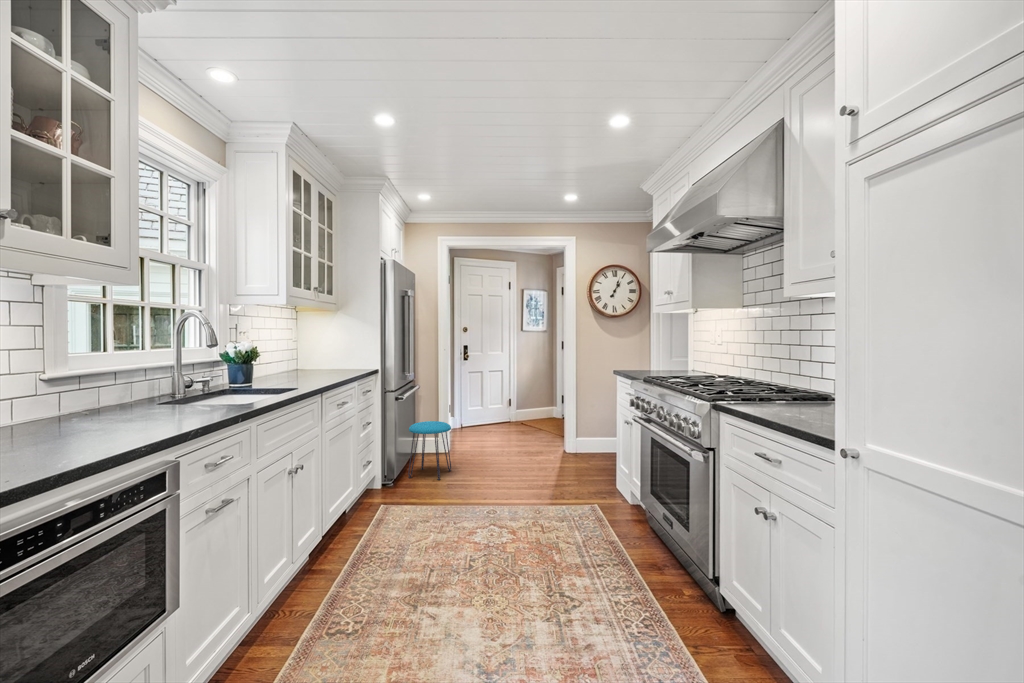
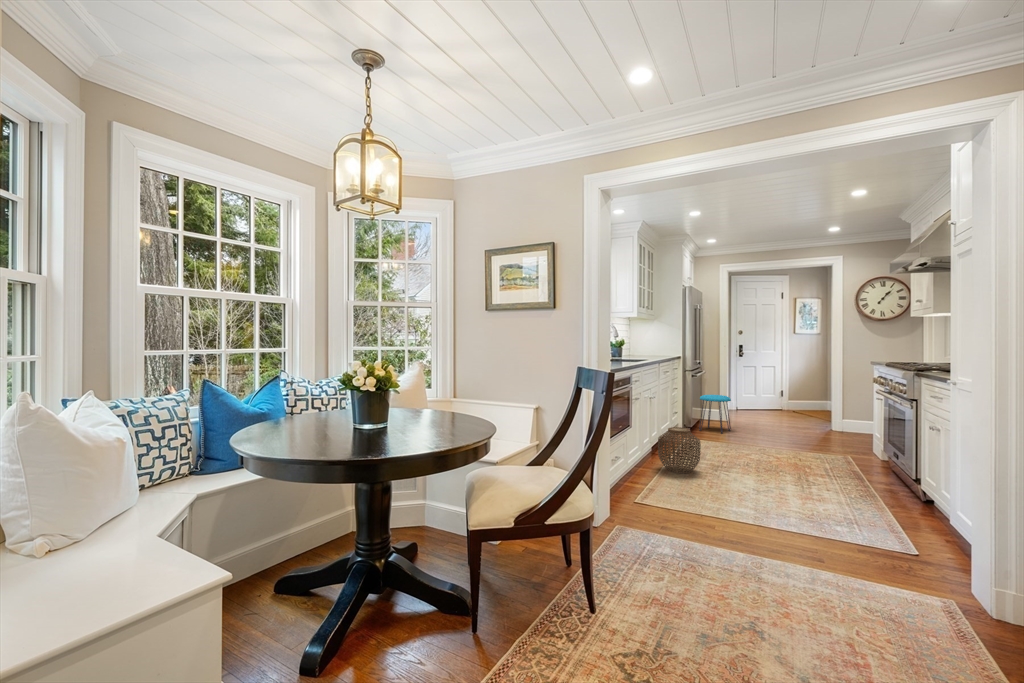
woven basket: none [298,532,386,639] -> present [658,427,701,473]

